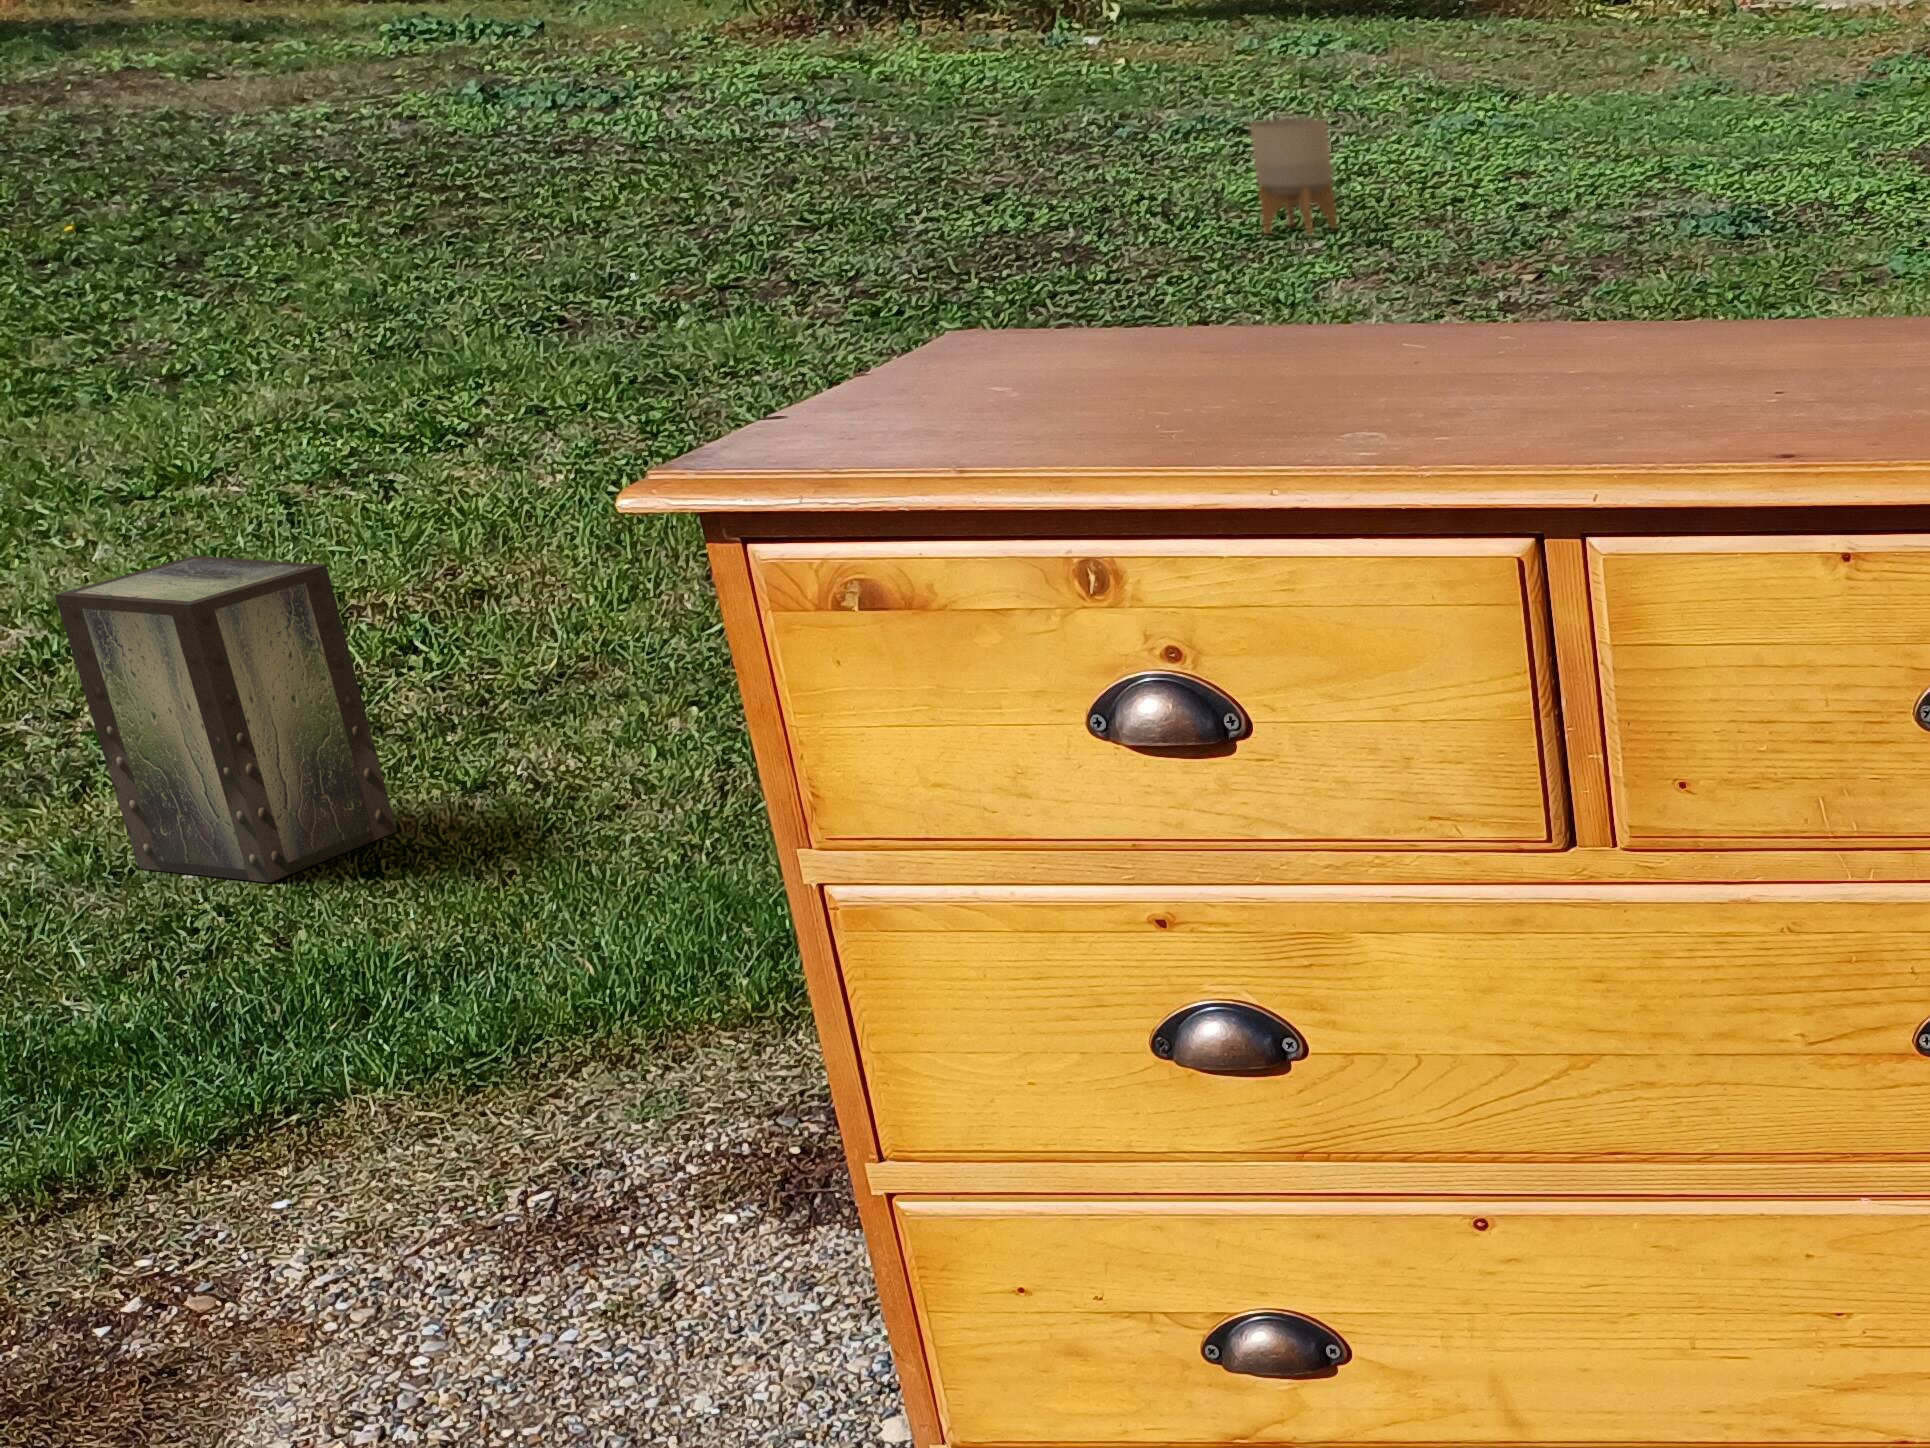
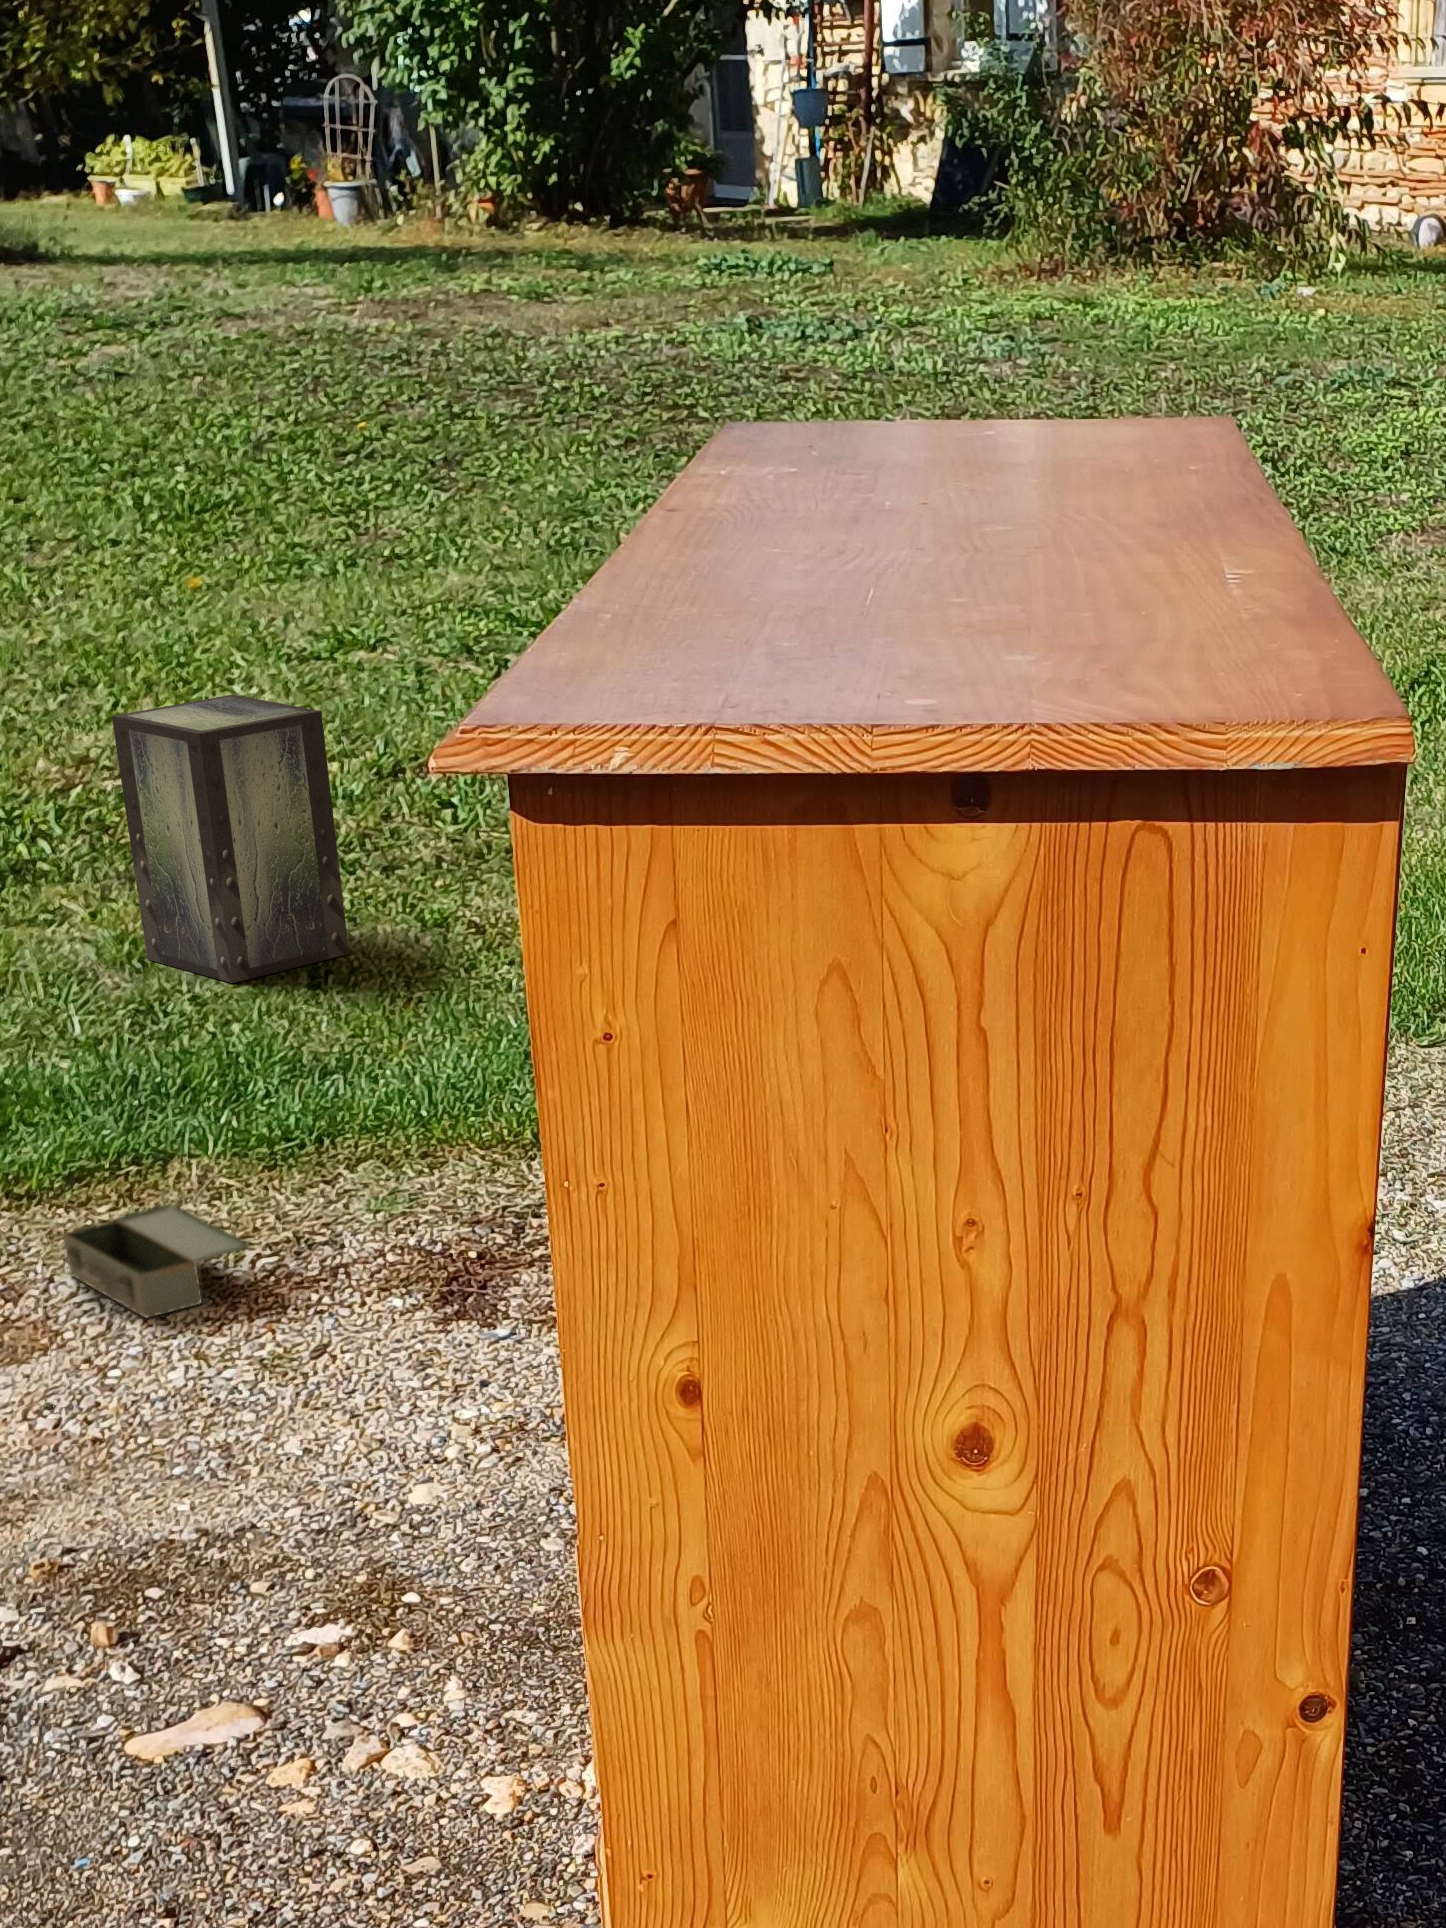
planter: present [1250,118,1337,235] -> none [1352,368,1432,488]
toolbox: none [266,1148,521,1286] -> present [63,1205,249,1318]

